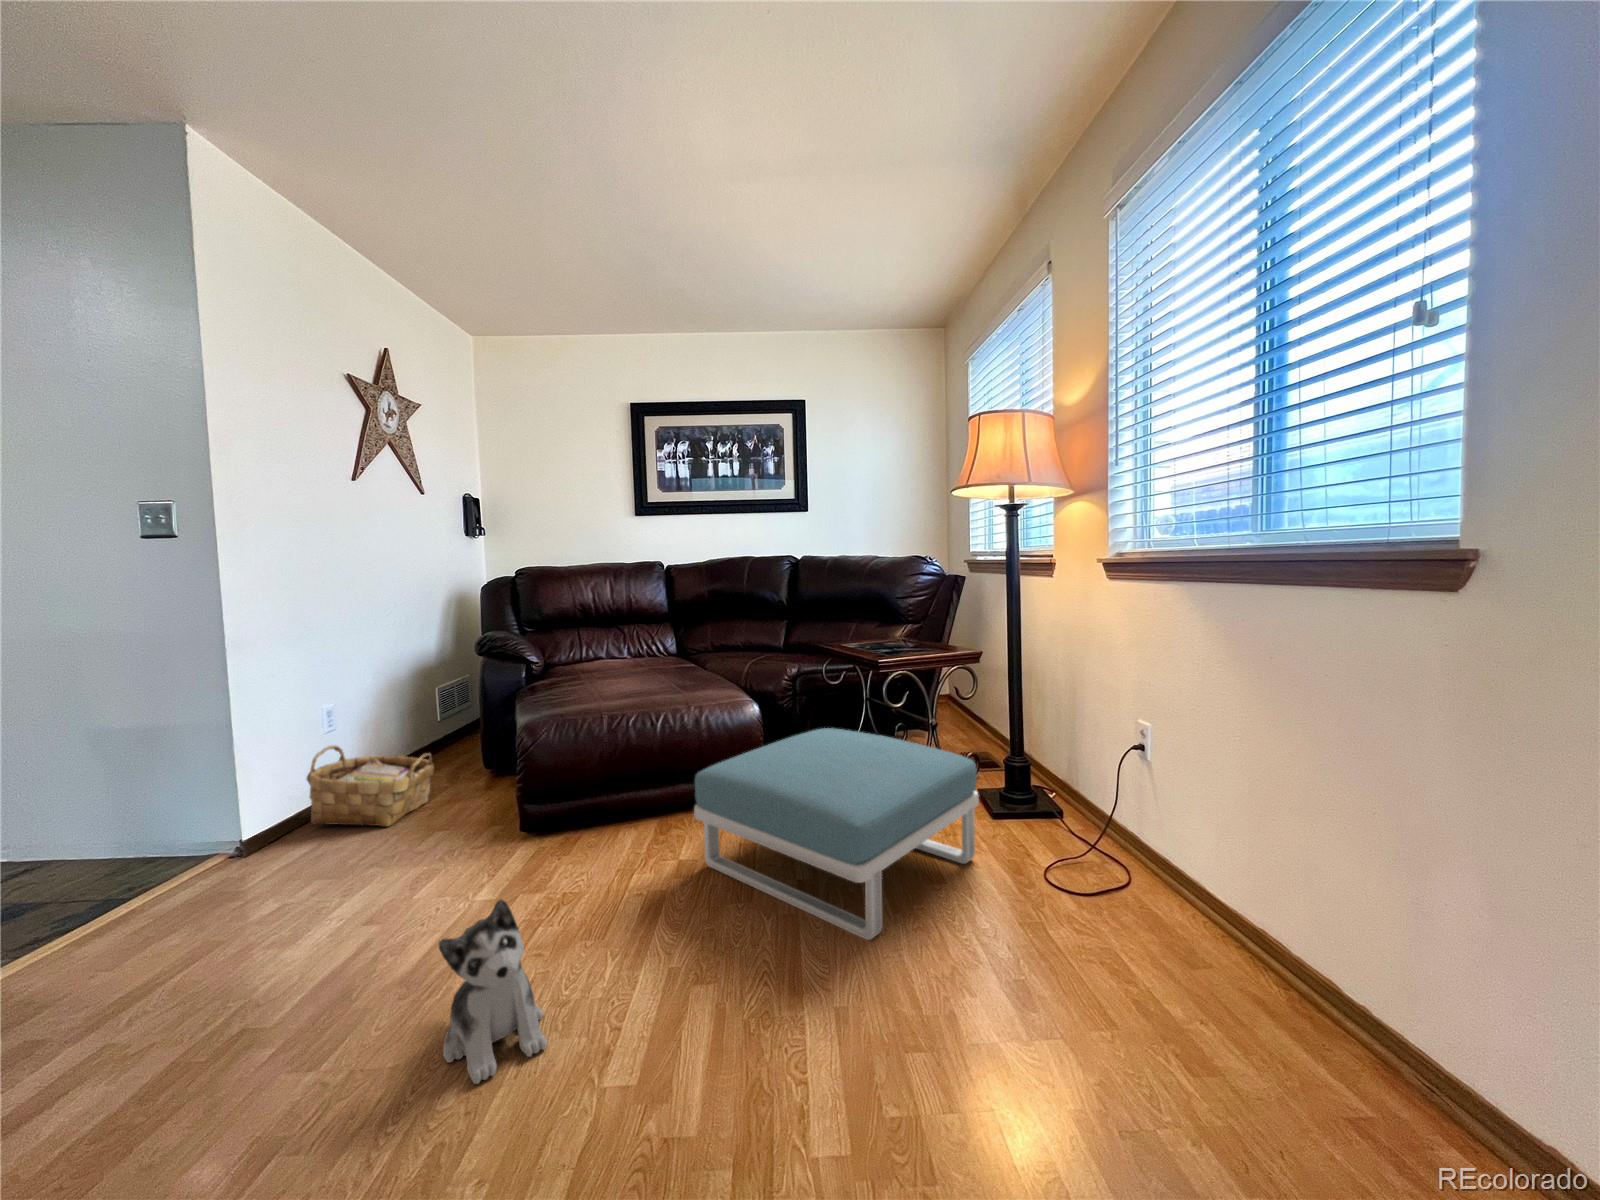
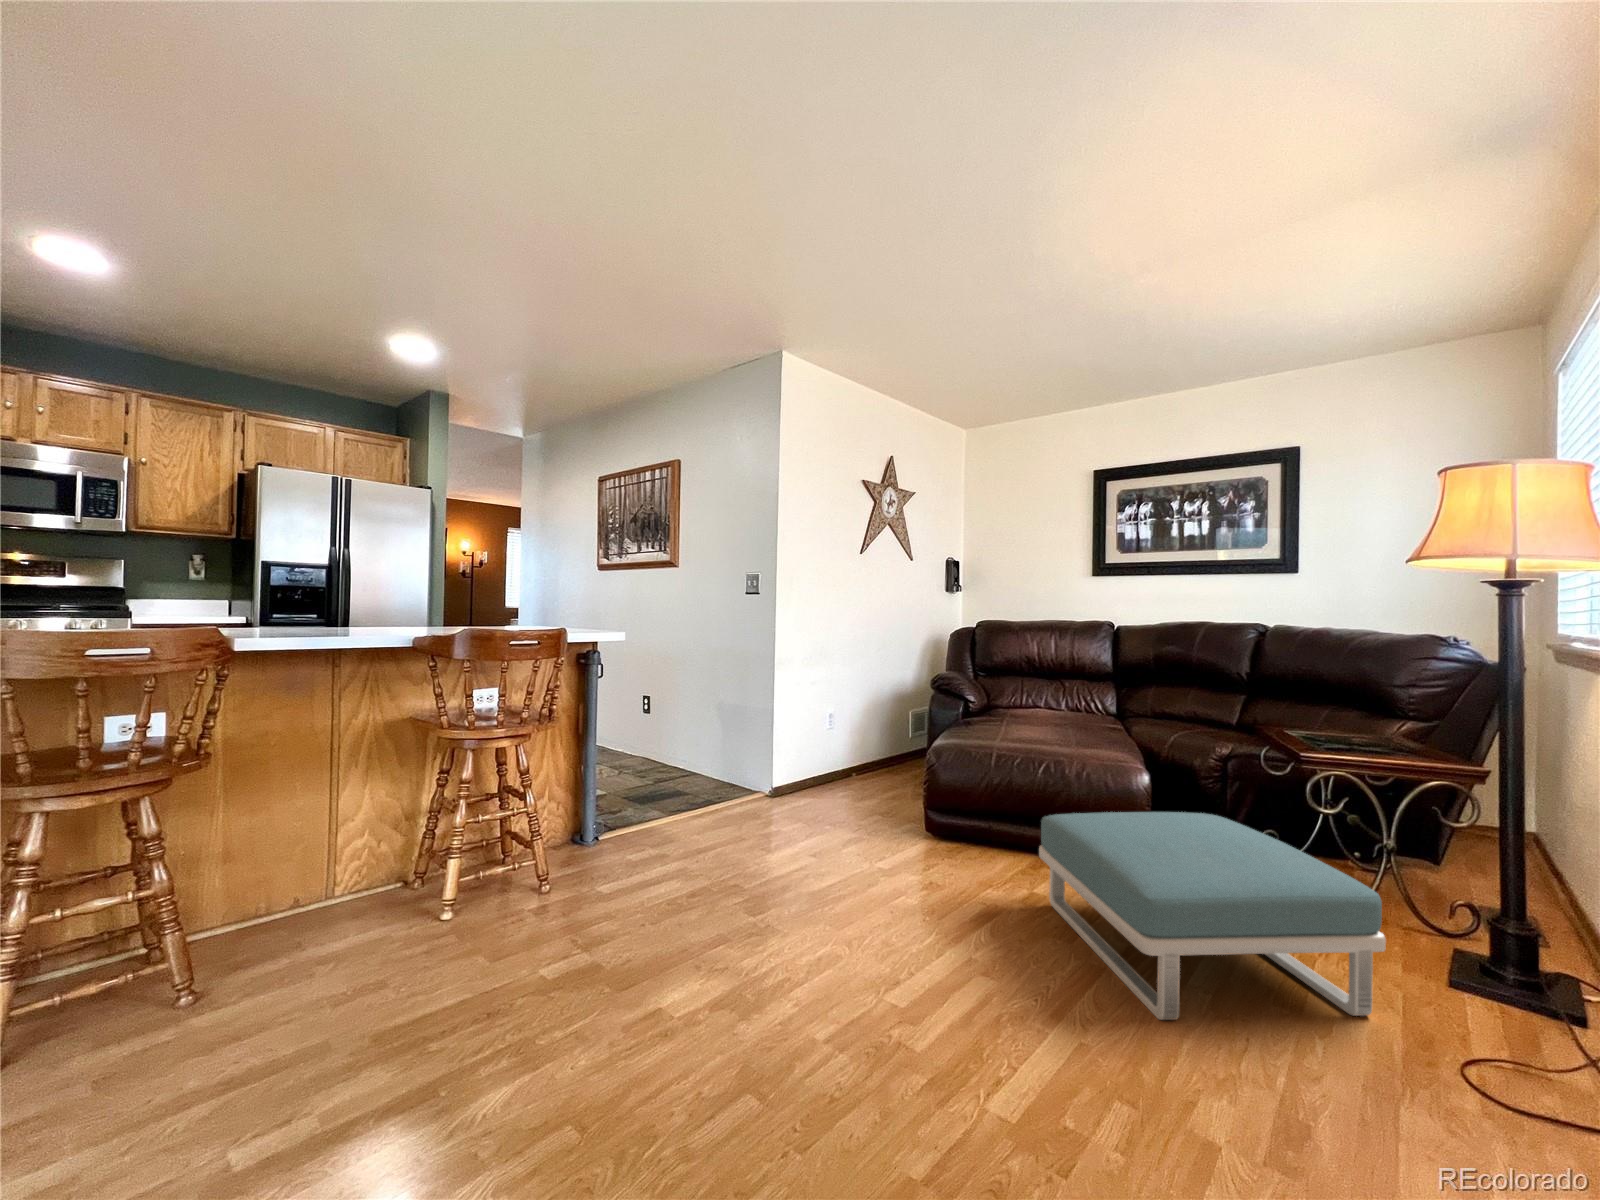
woven basket: present [307,745,434,826] -> none [812,737,886,802]
plush toy: present [439,899,547,1084] -> none [812,848,874,961]

